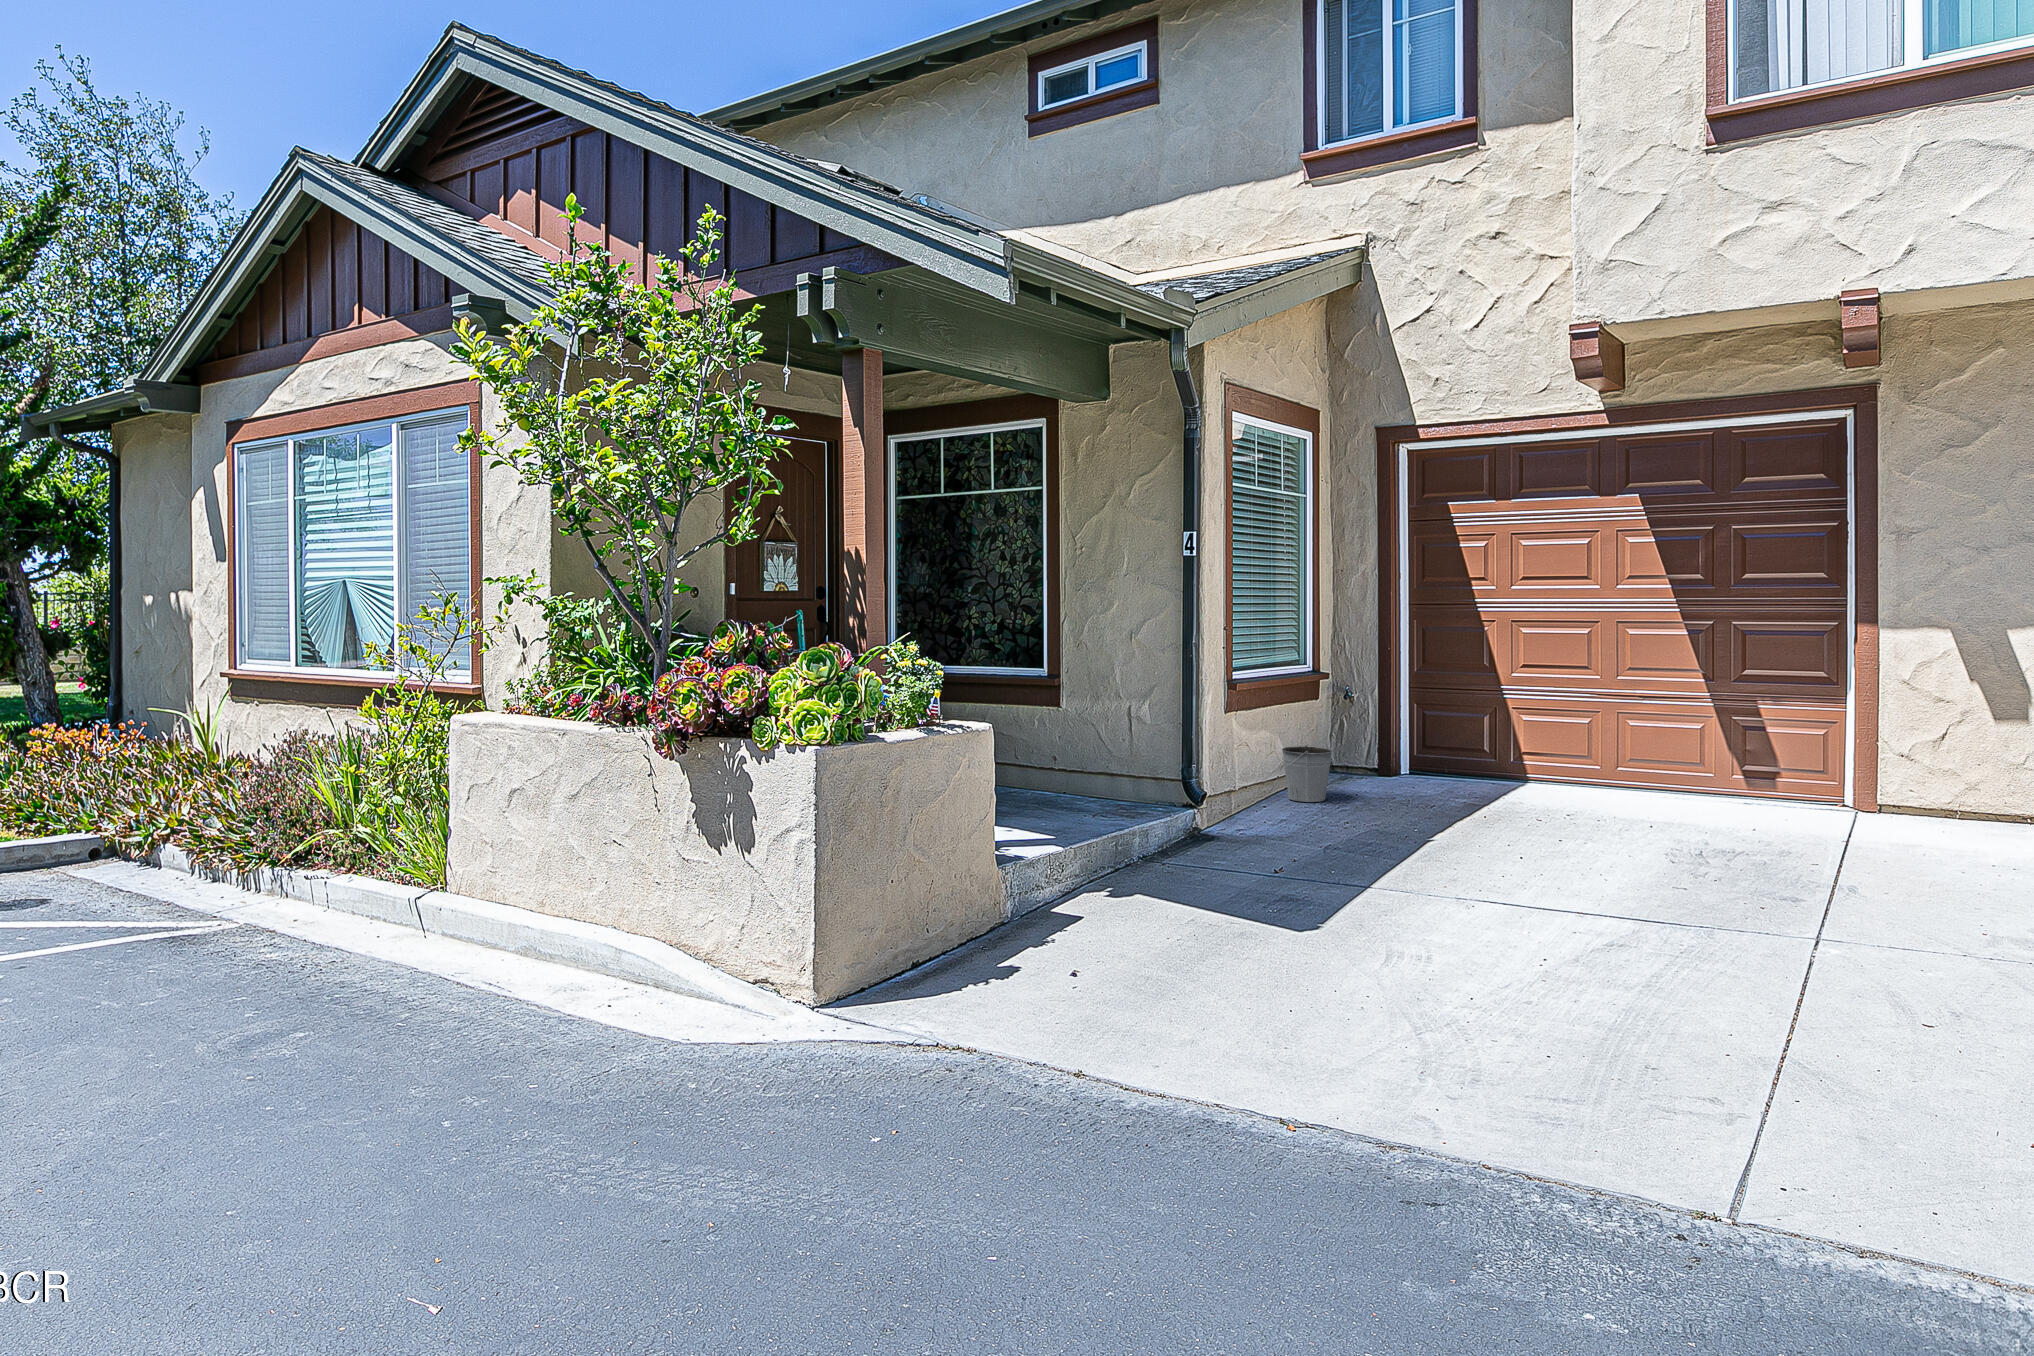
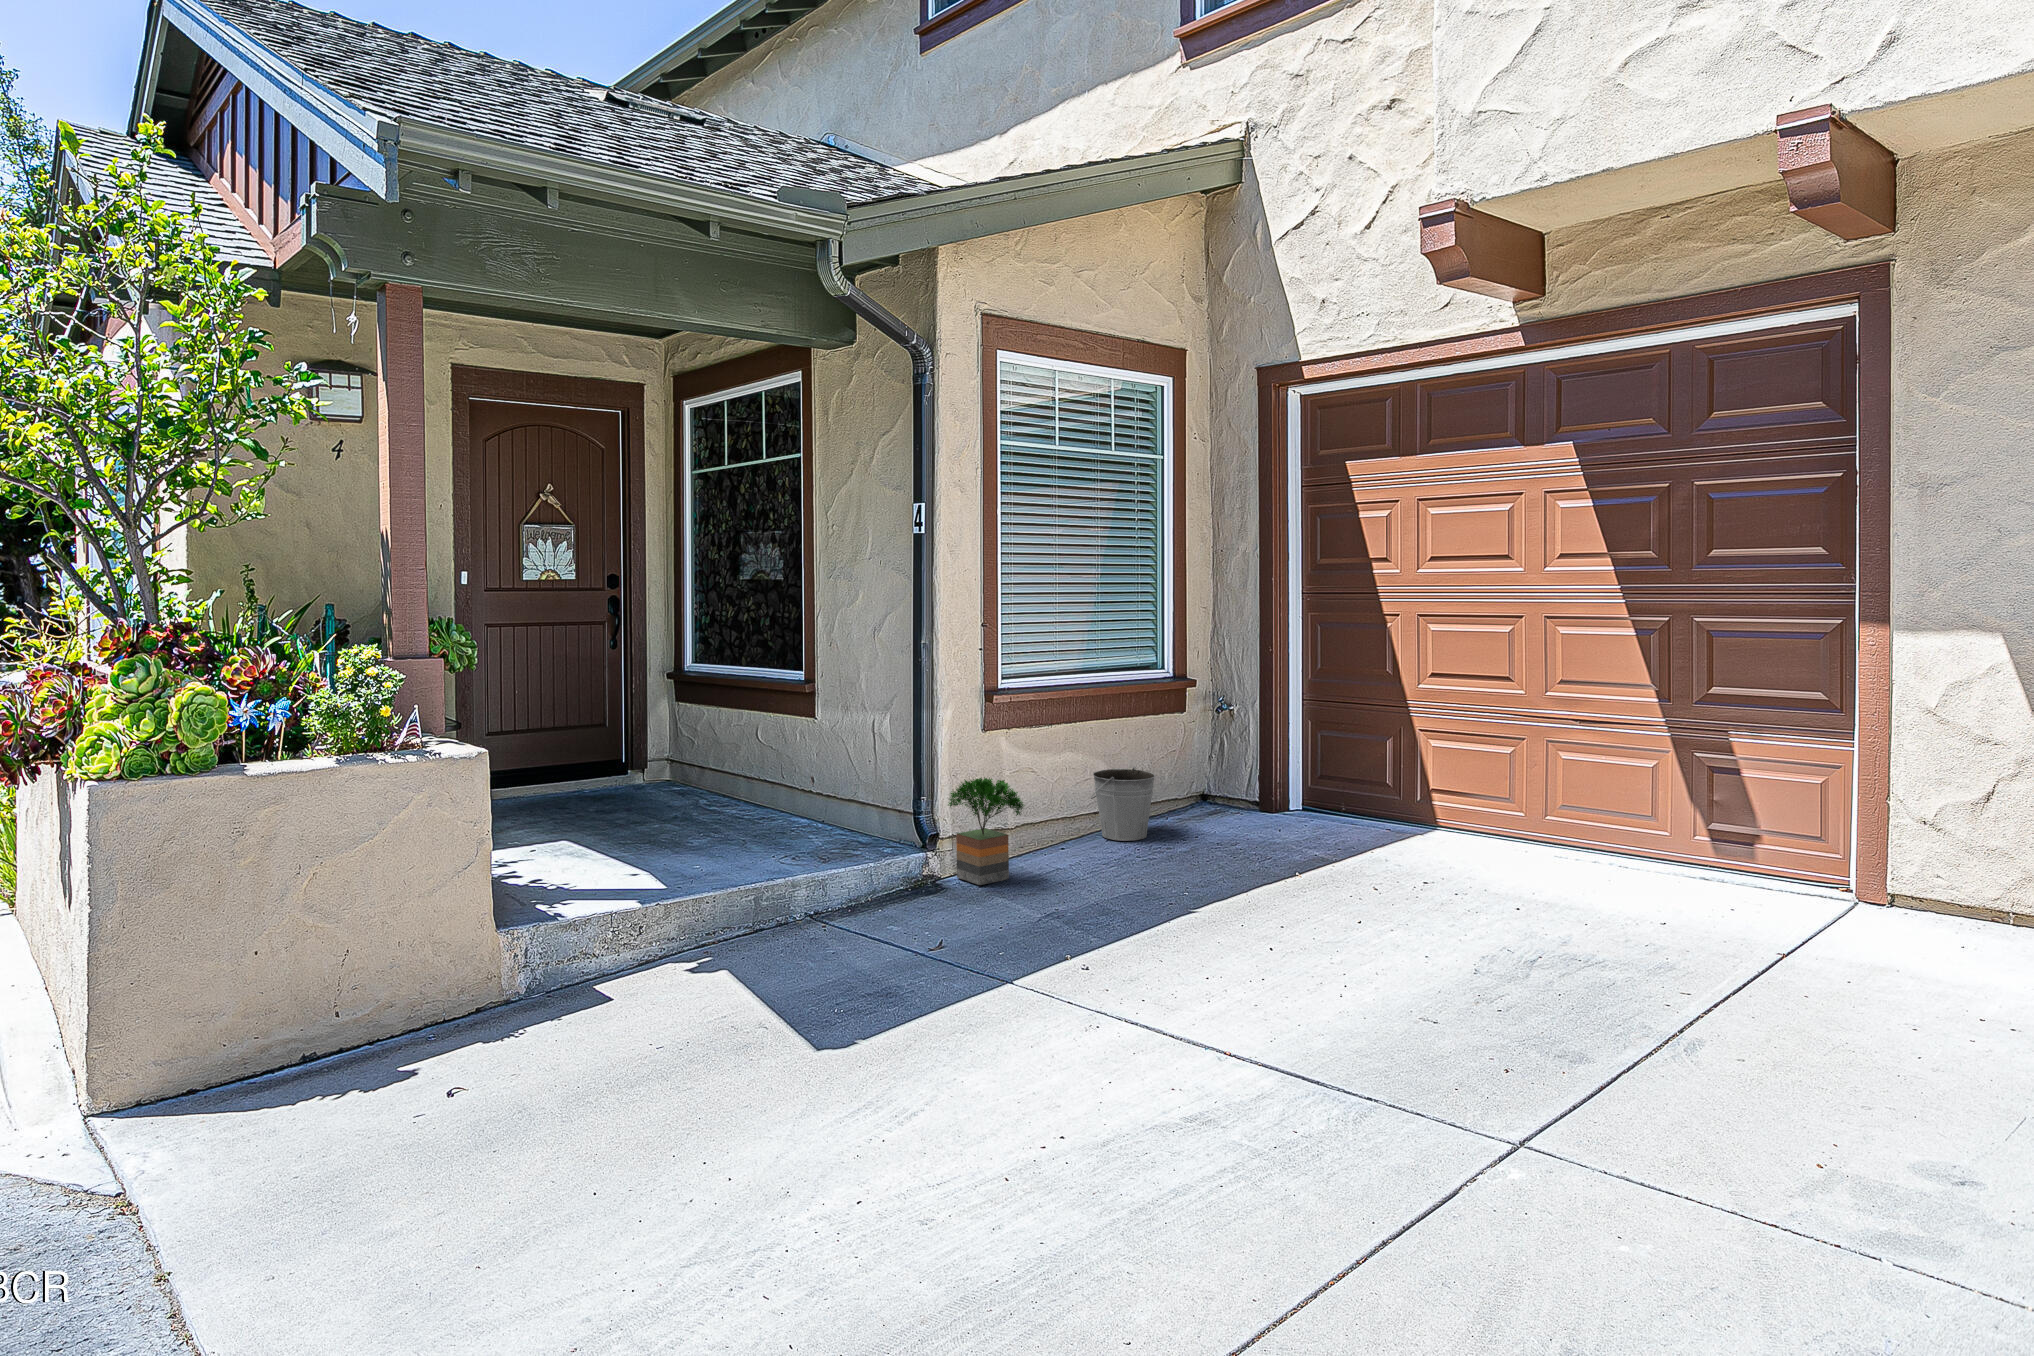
potted tree: none [1211,750,1277,835] -> present [948,777,1024,885]

